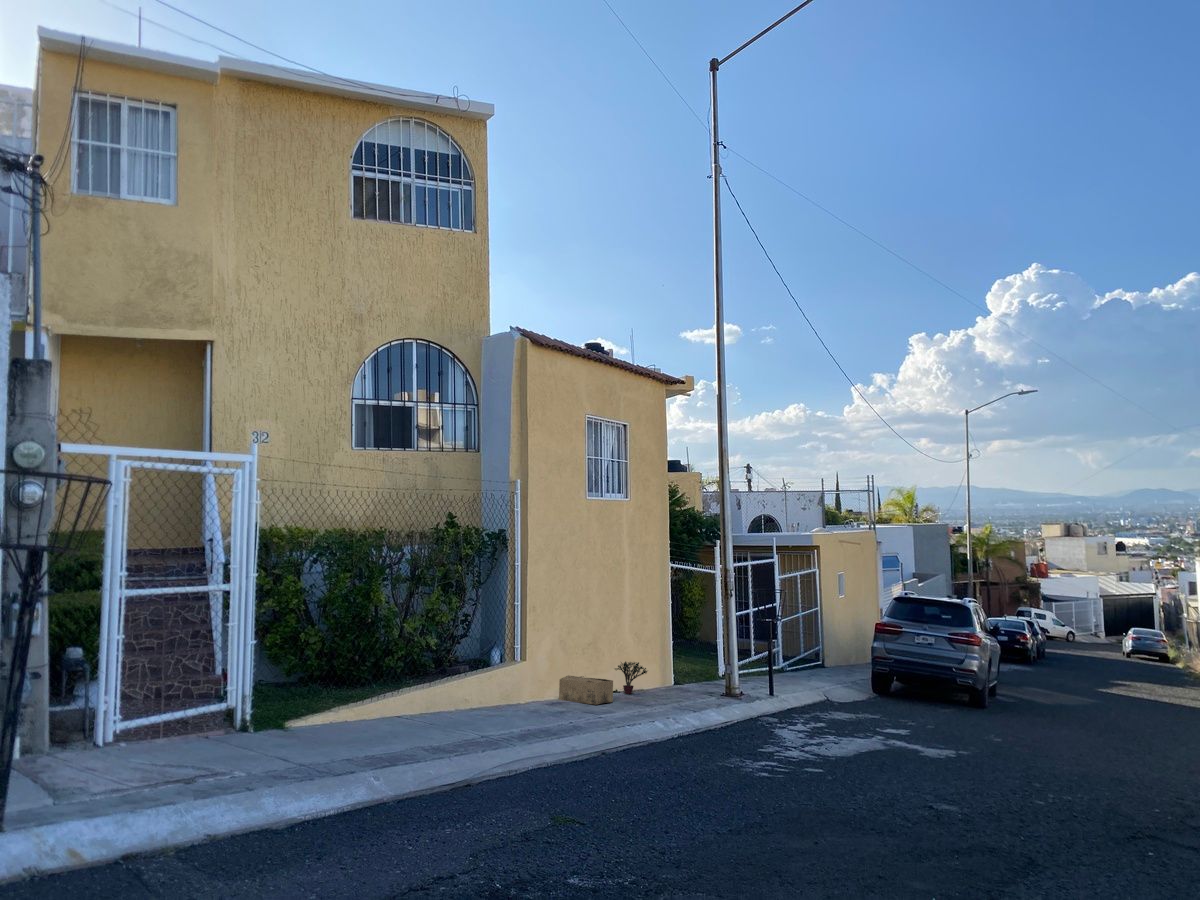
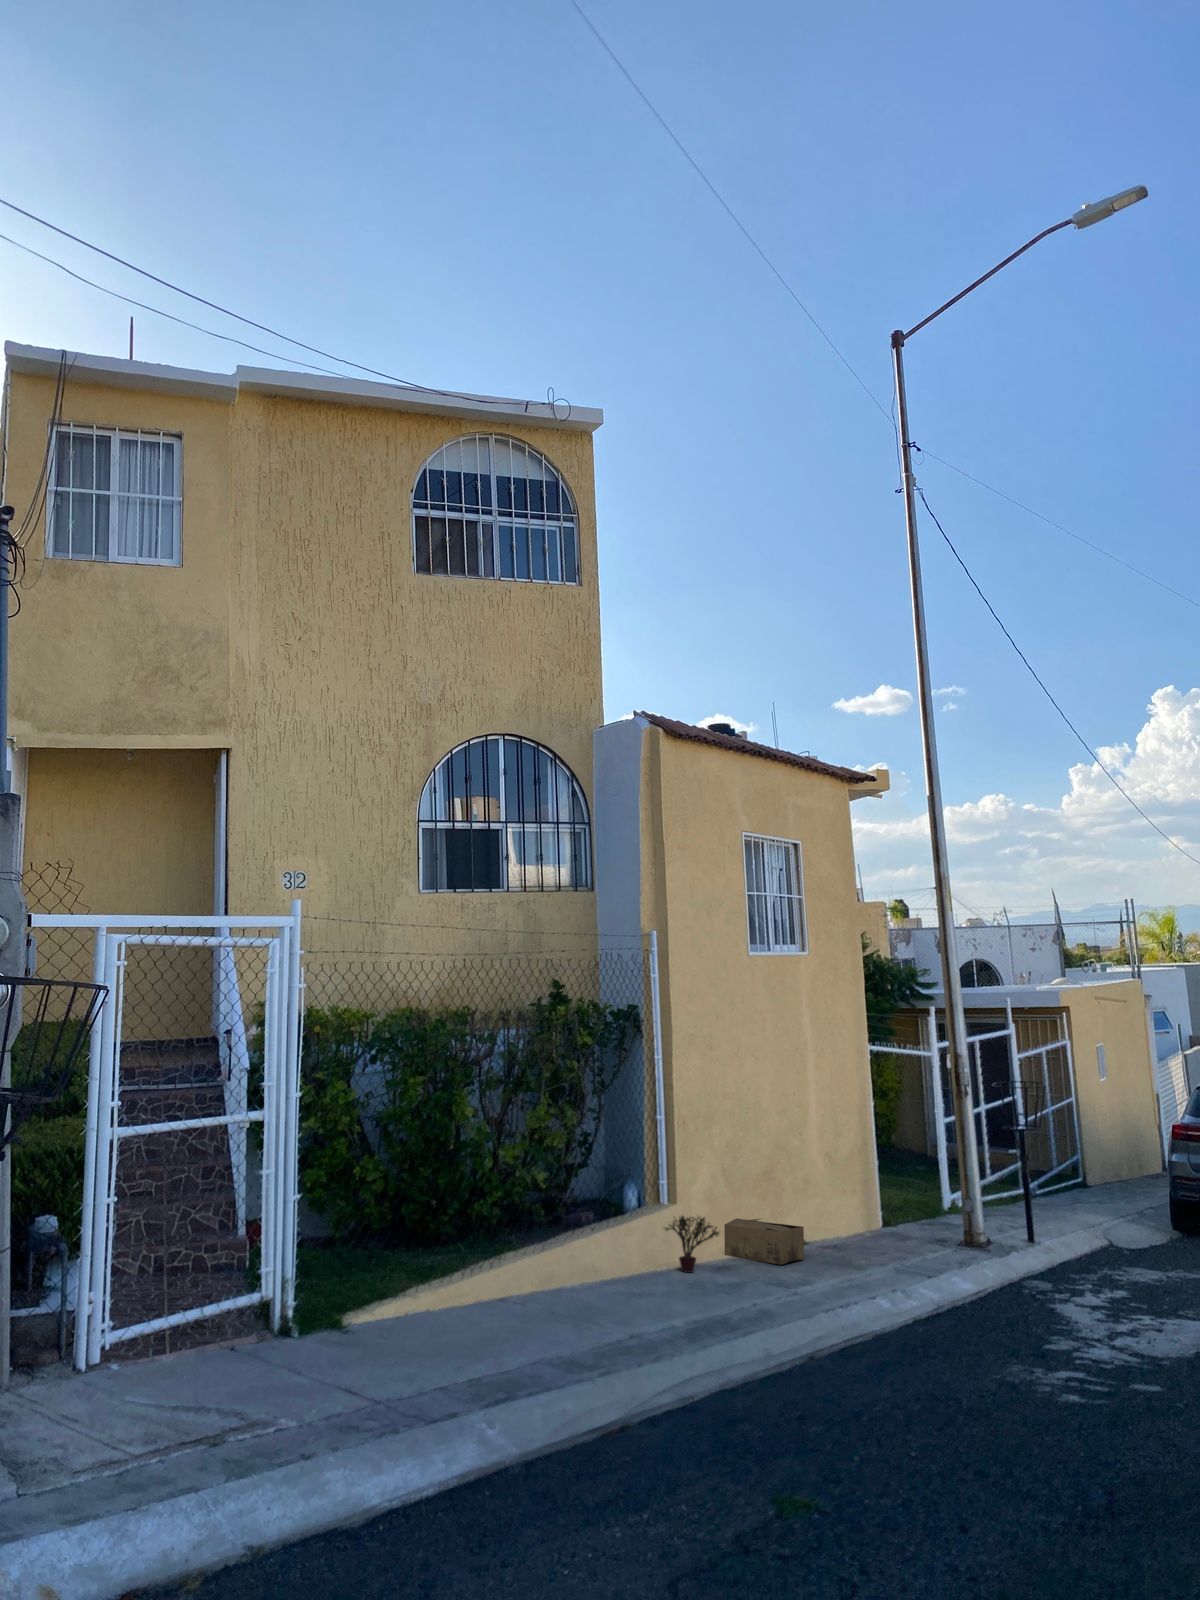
potted plant: present [615,662,647,694] -> present [665,1216,719,1272]

